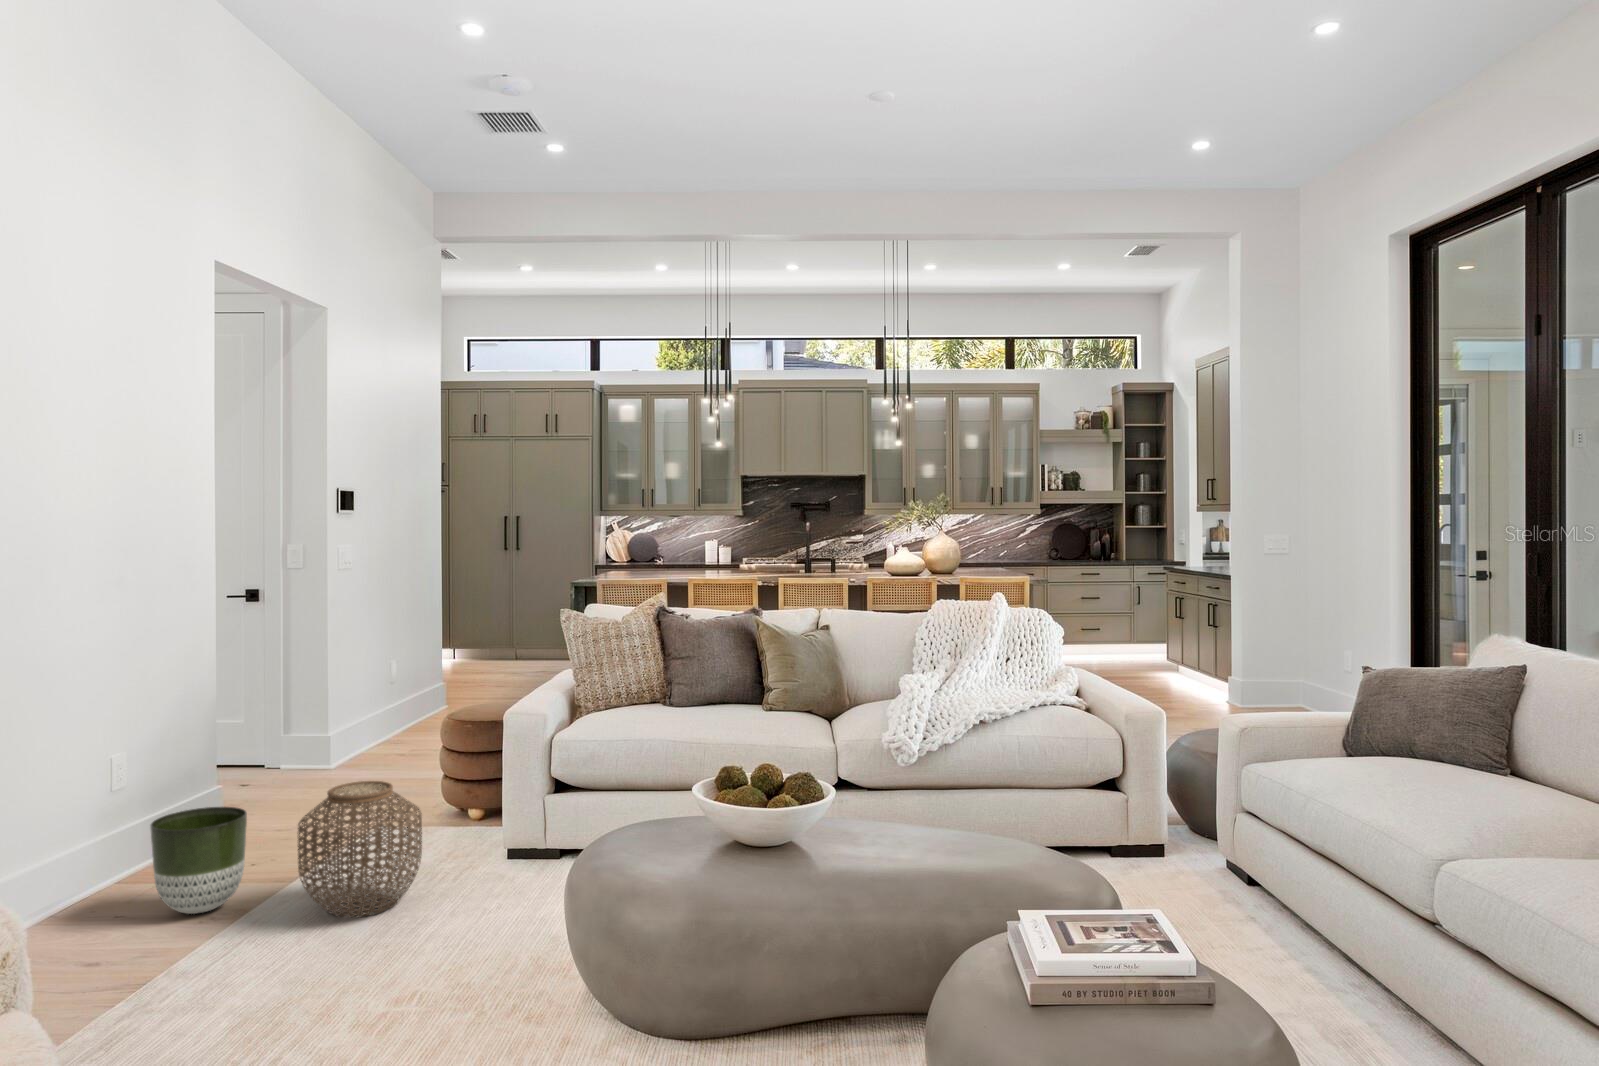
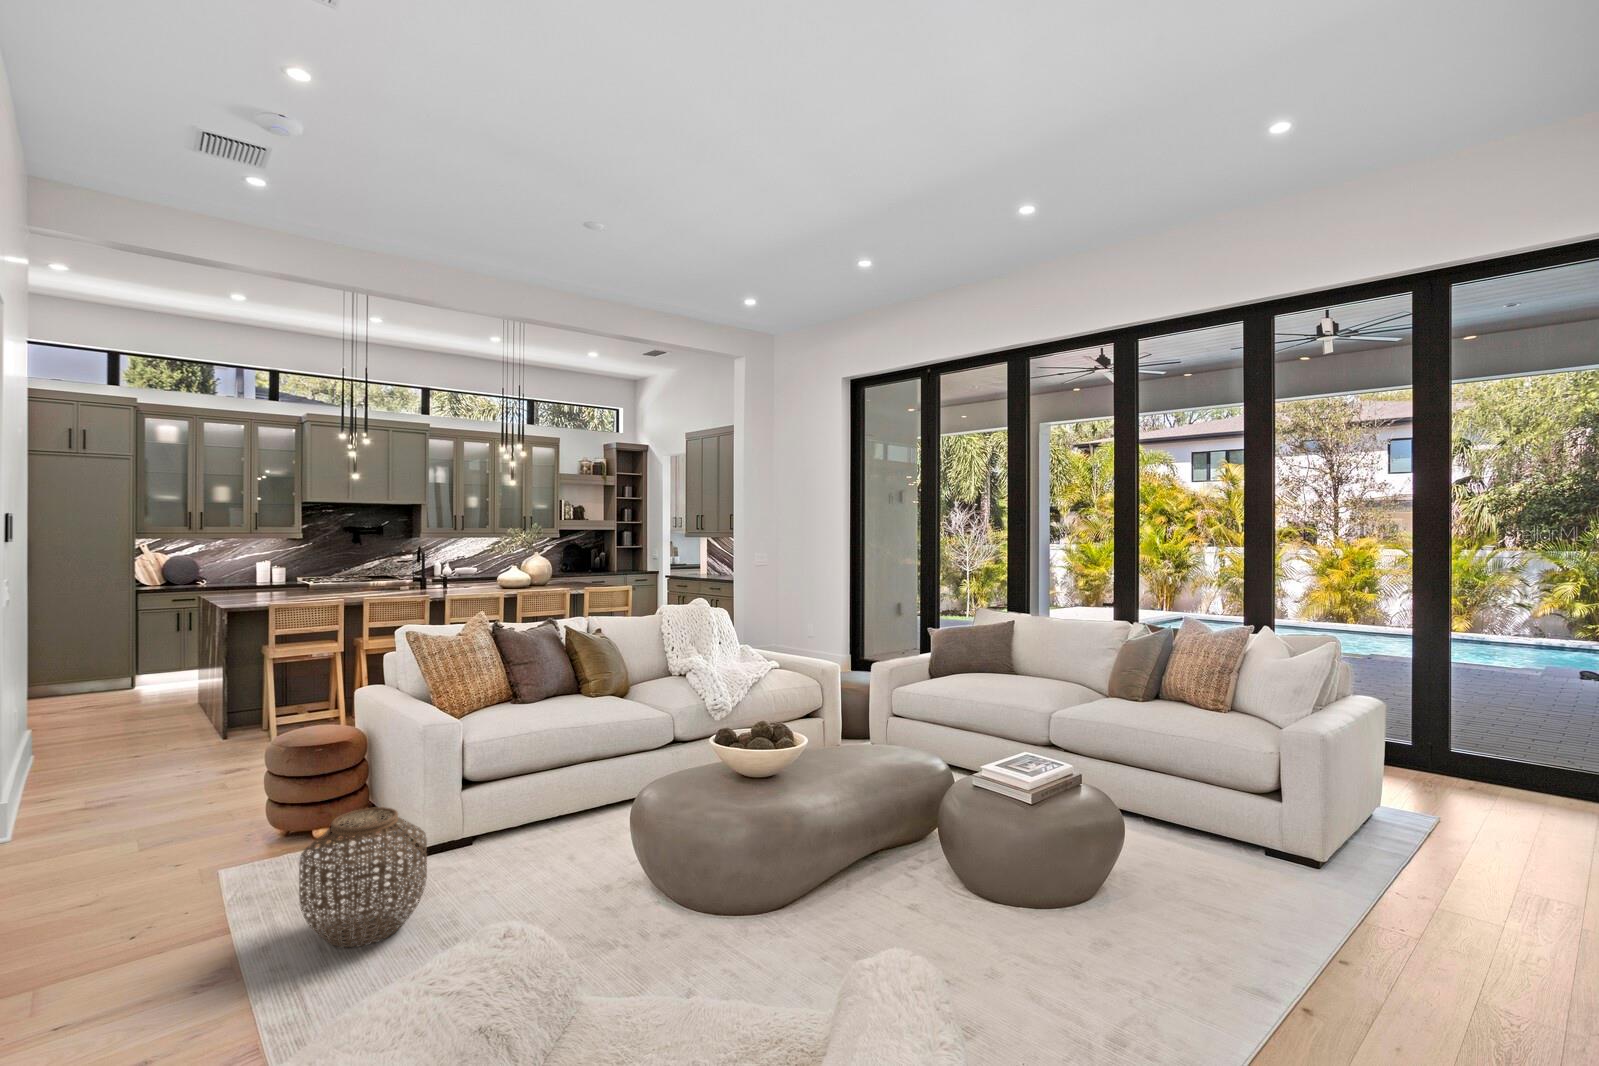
planter: present [150,807,247,914] -> none [105,874,226,1007]

